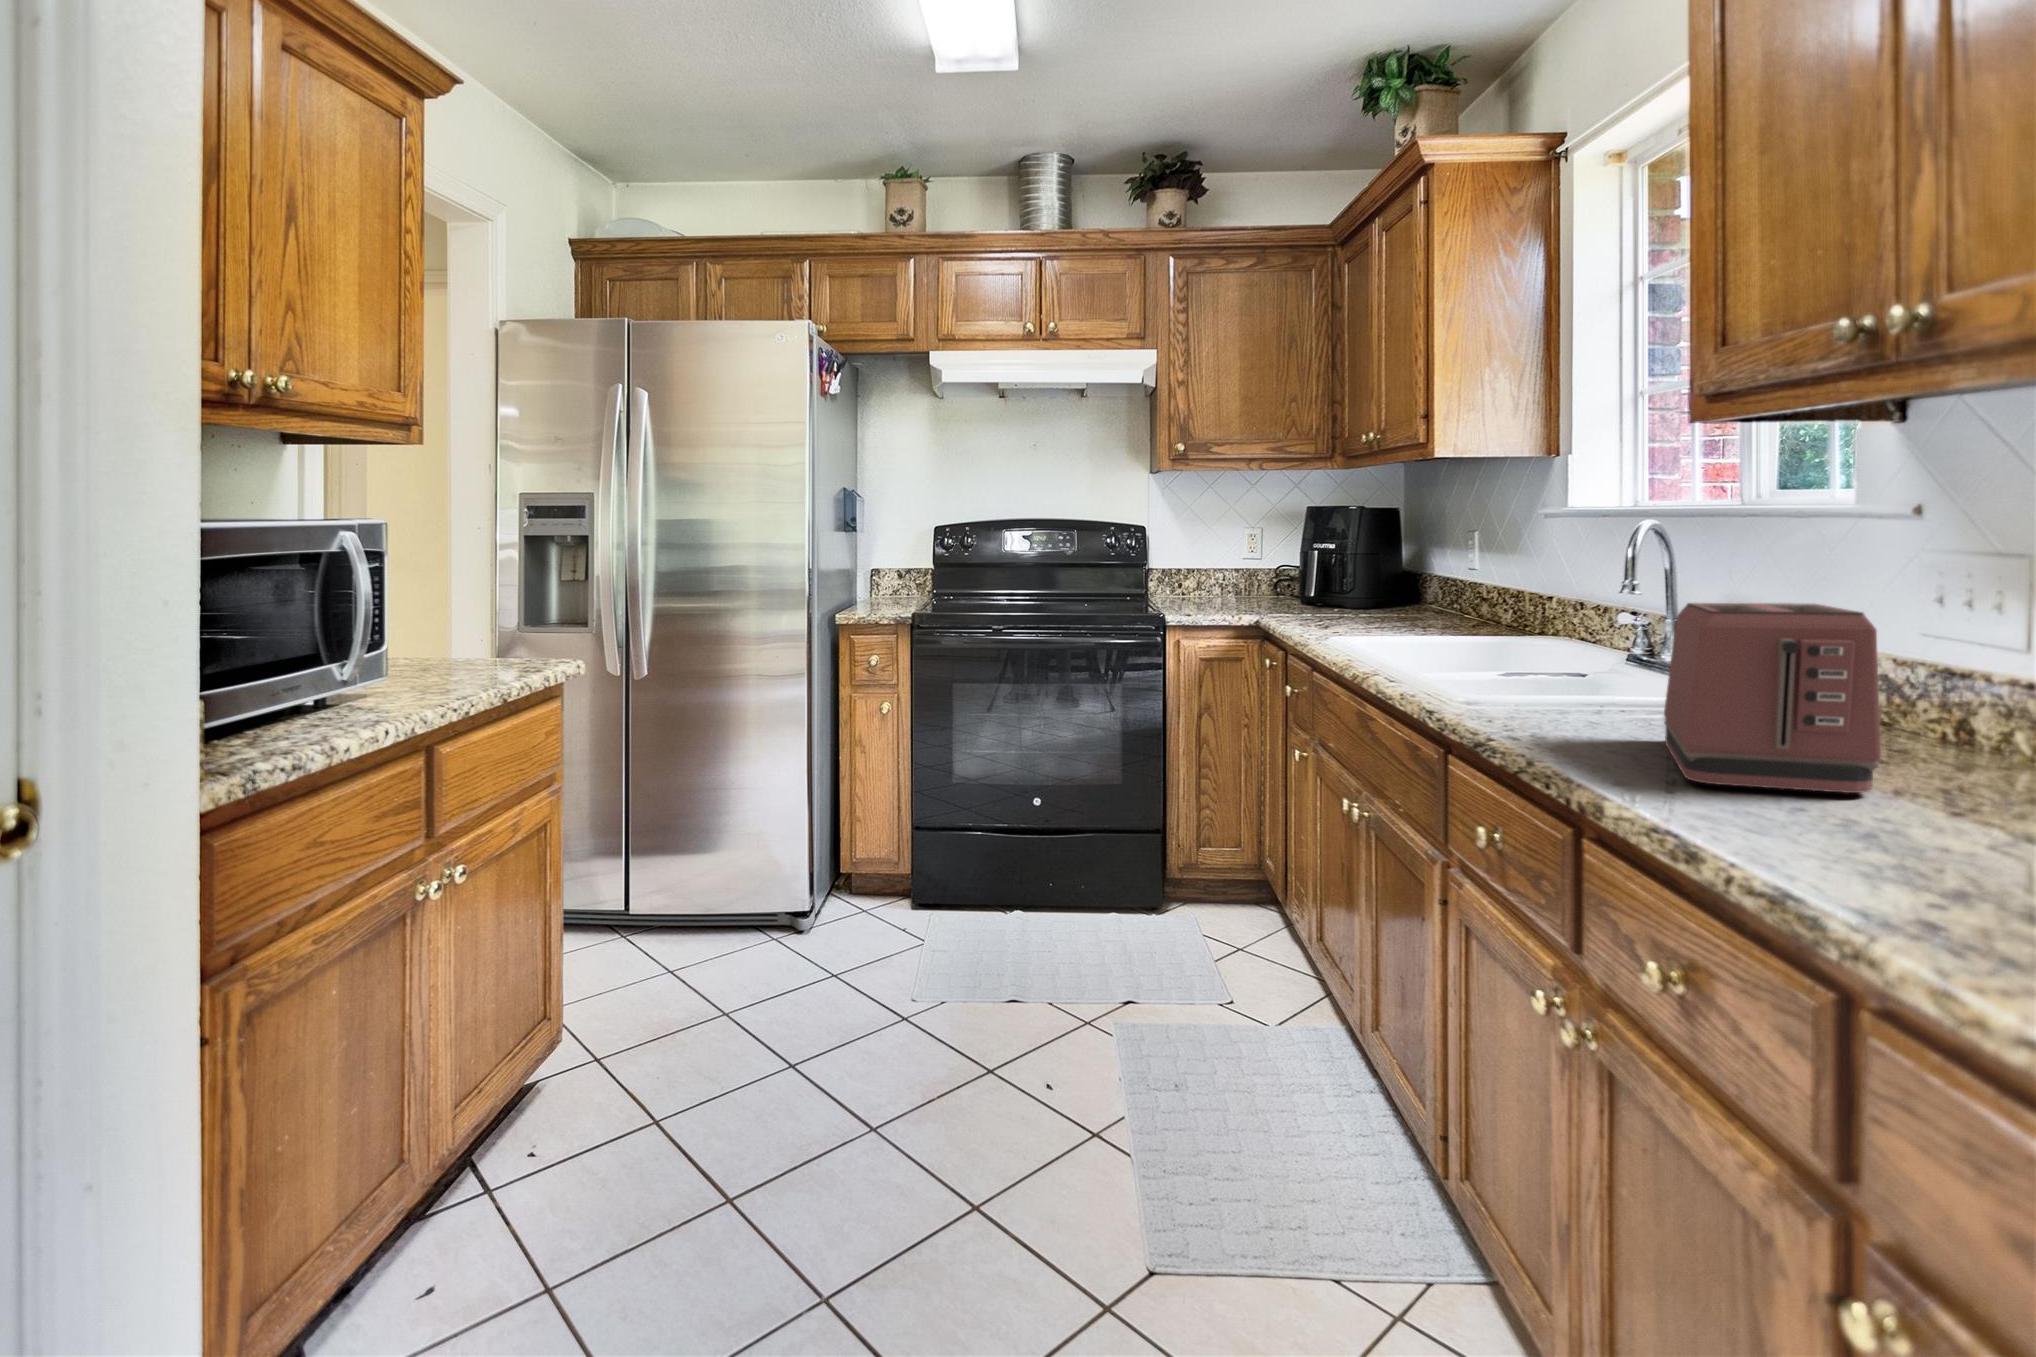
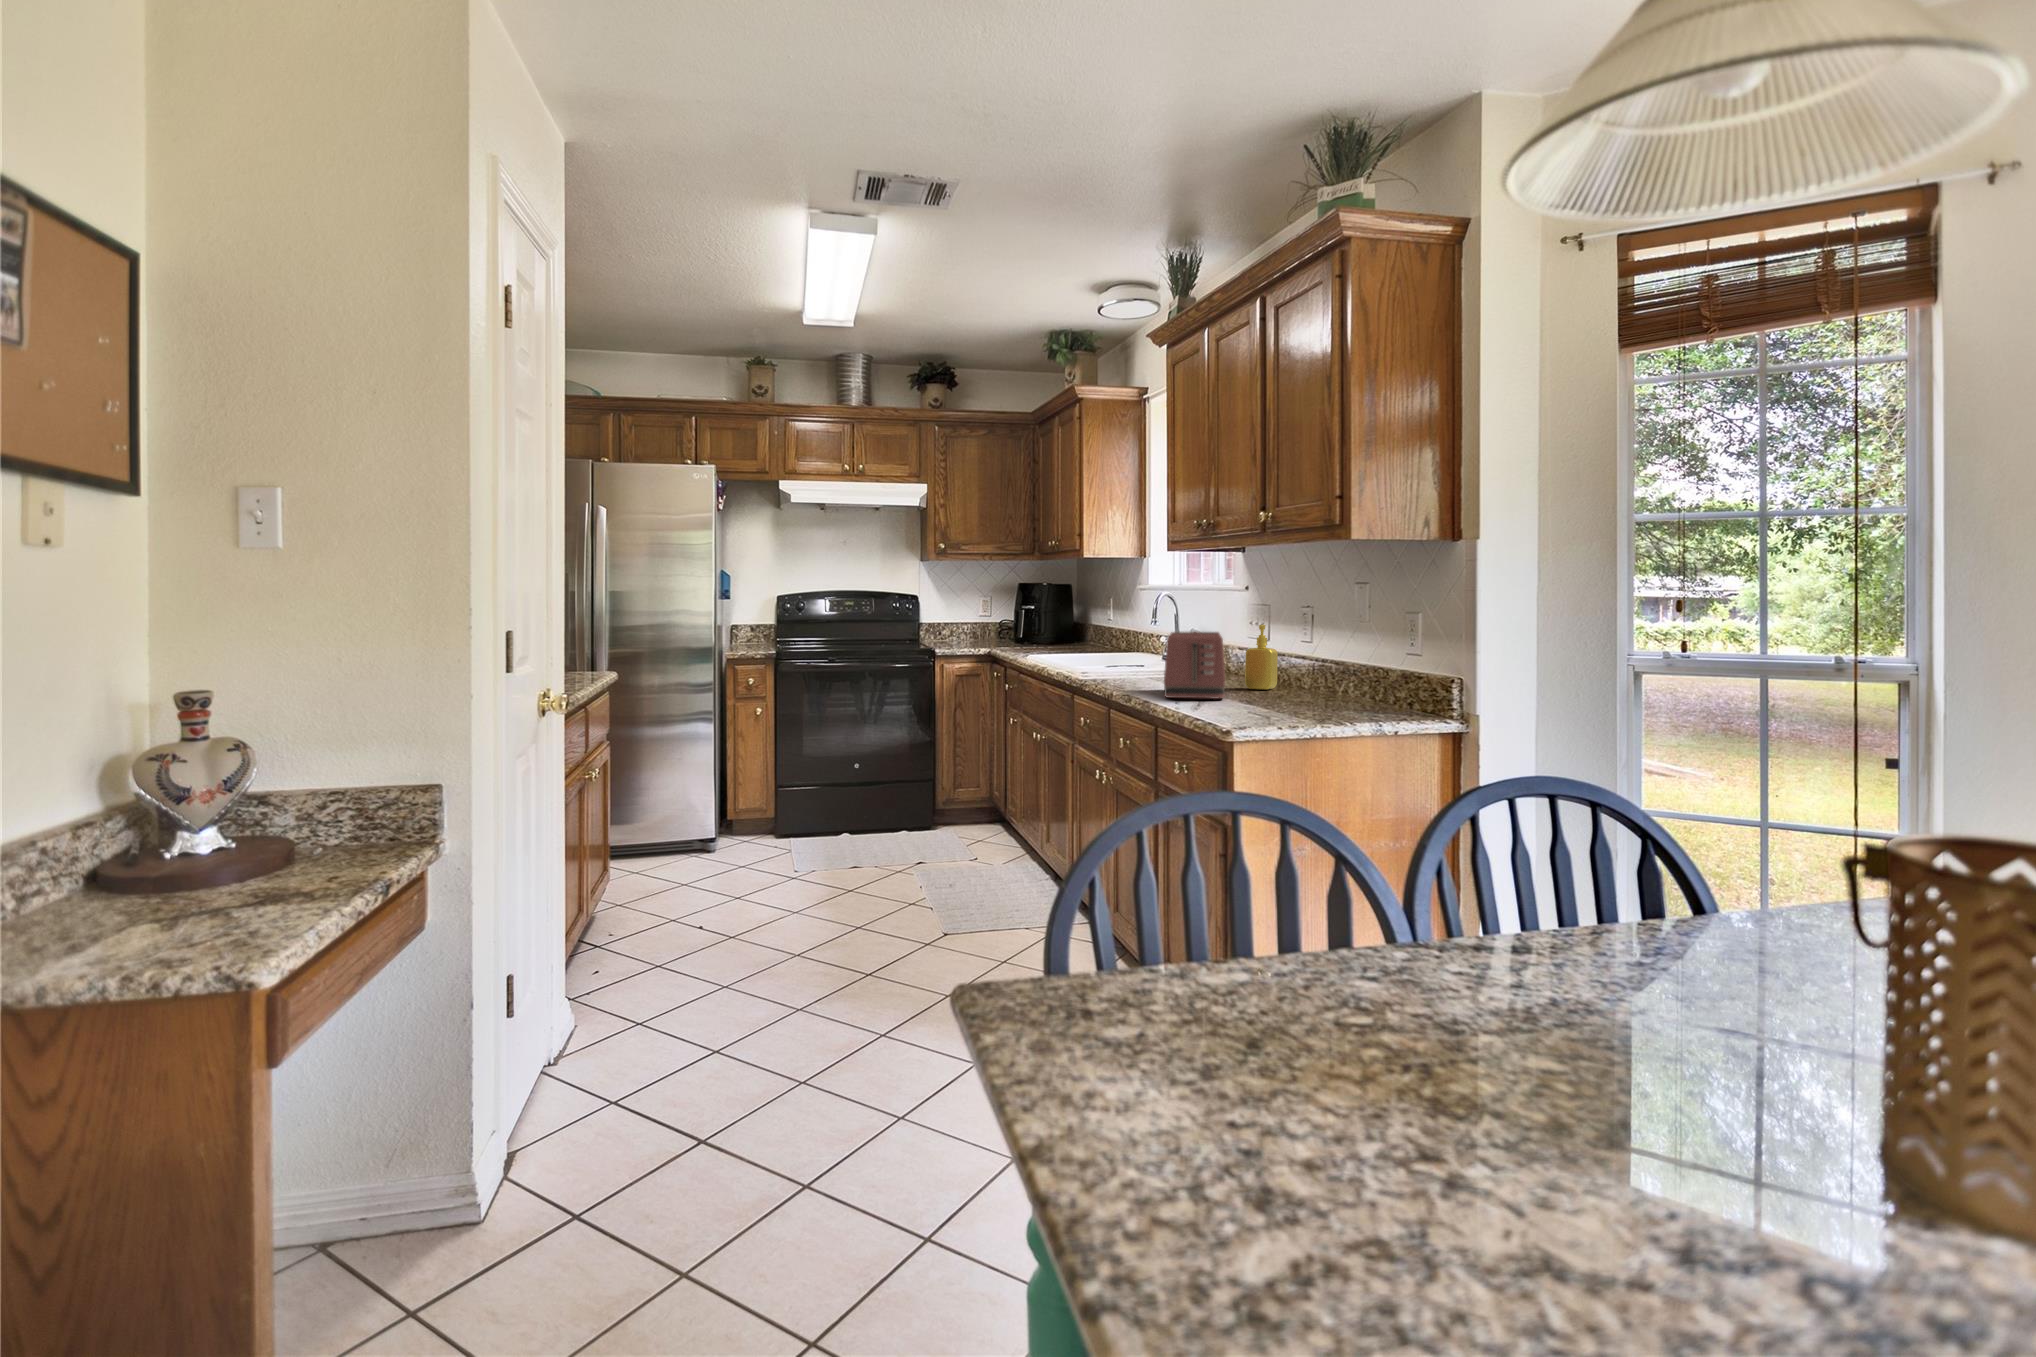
soap dispenser: none [1881,585,1983,752] -> present [1245,625,1278,690]

